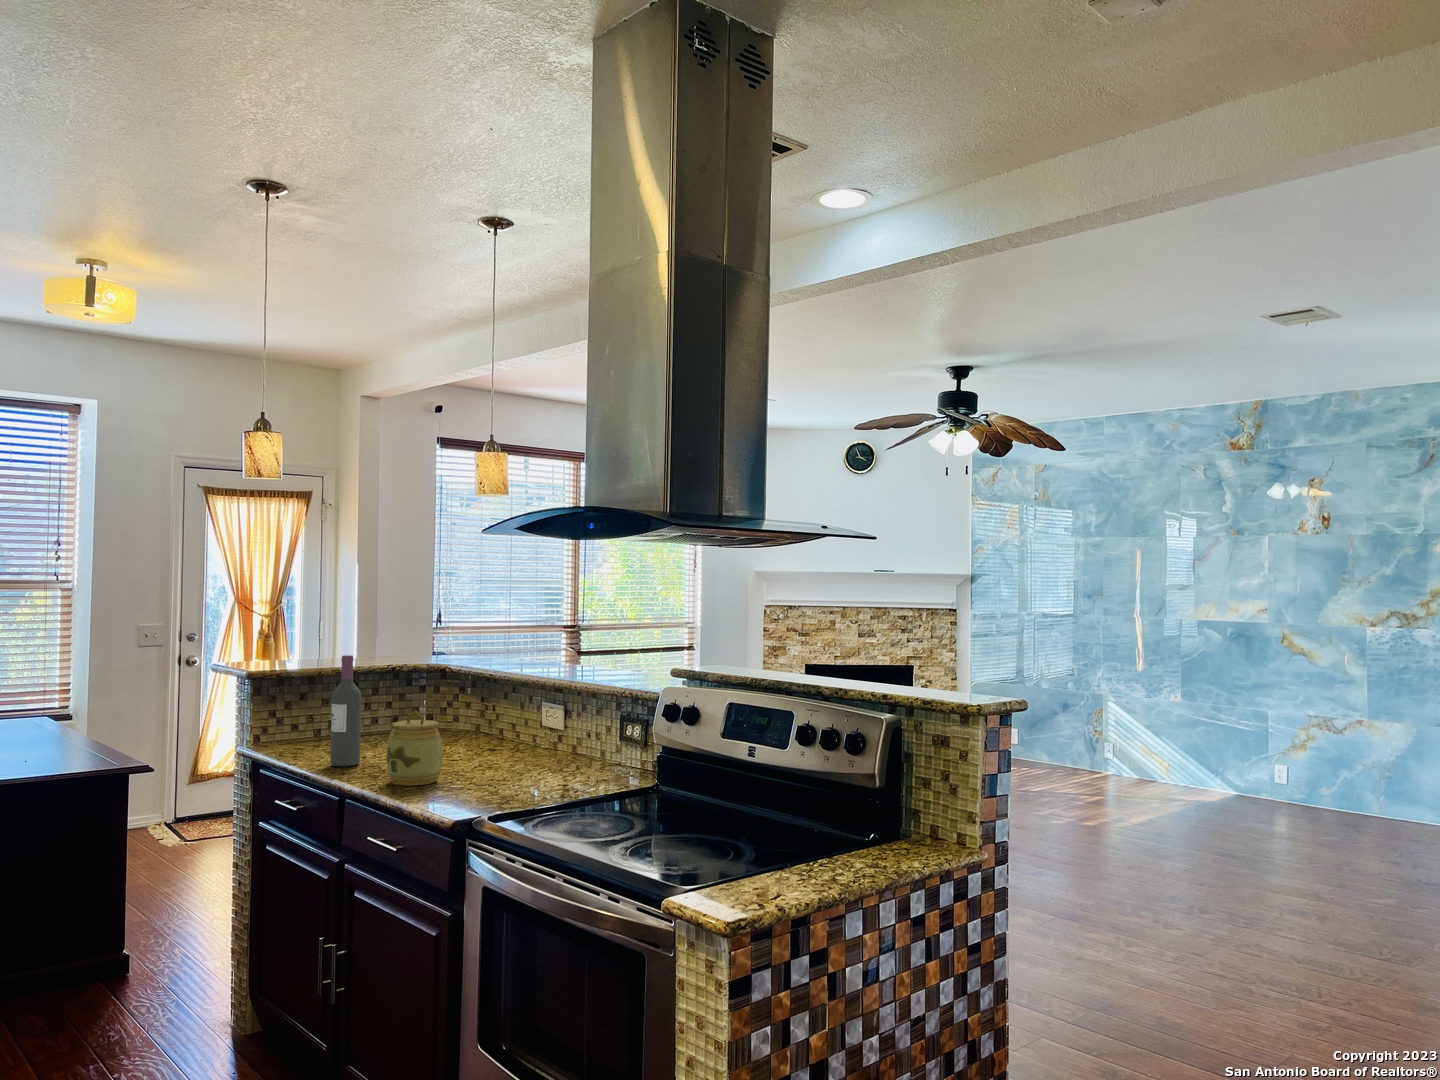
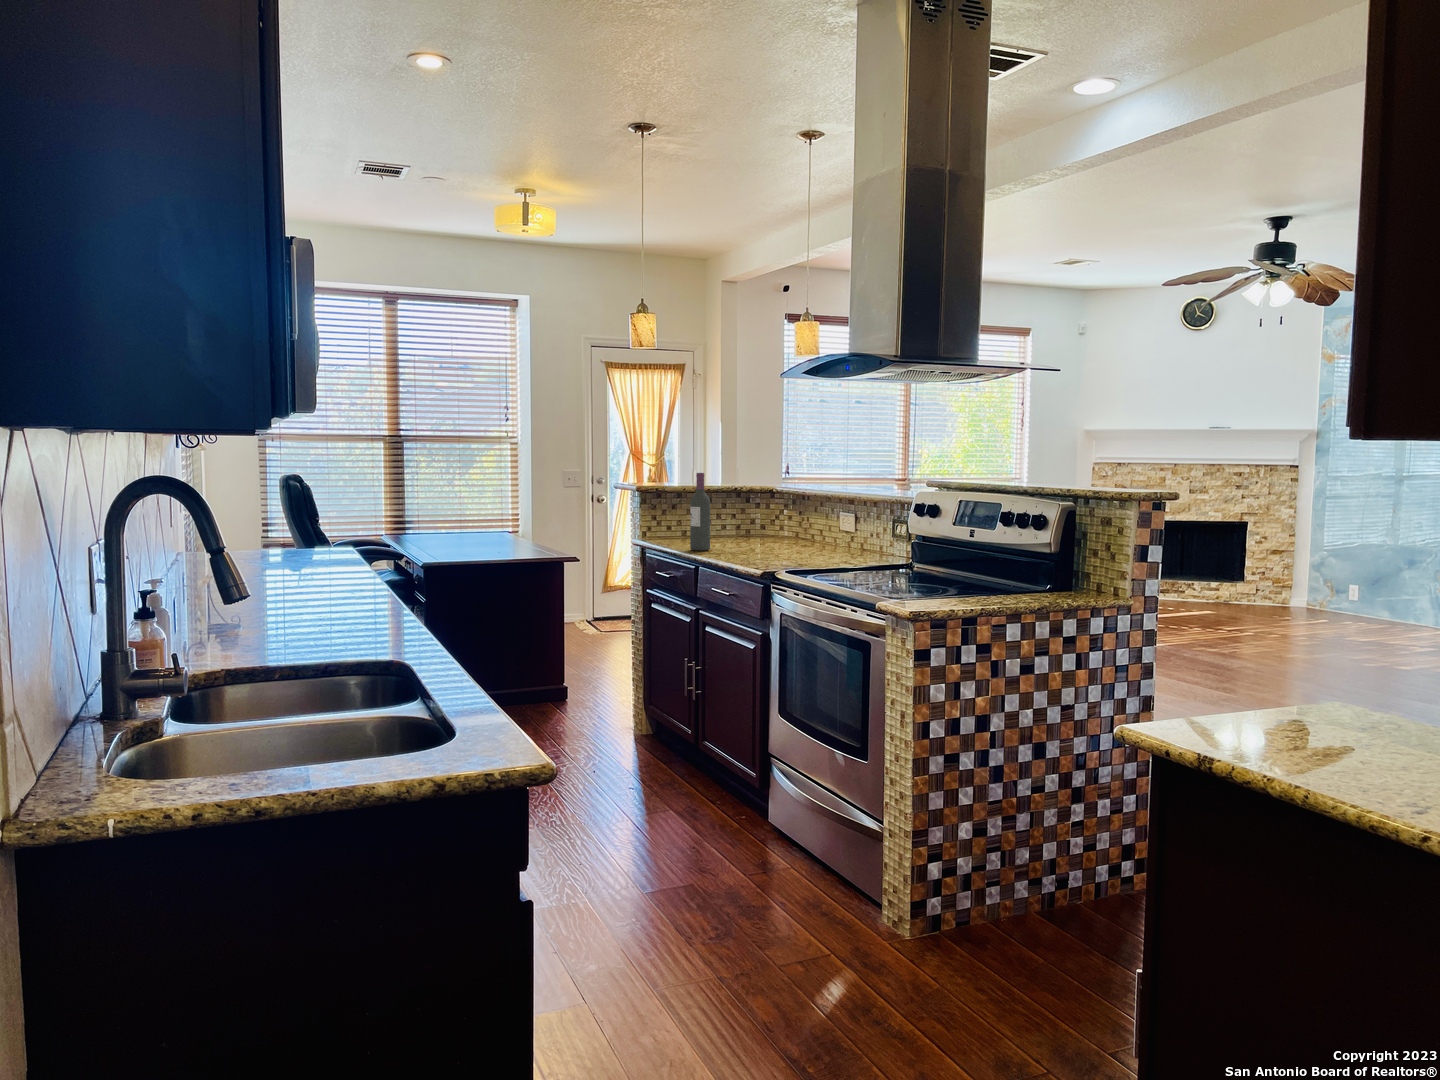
jar: present [386,710,443,786] -> none [725,508,763,560]

